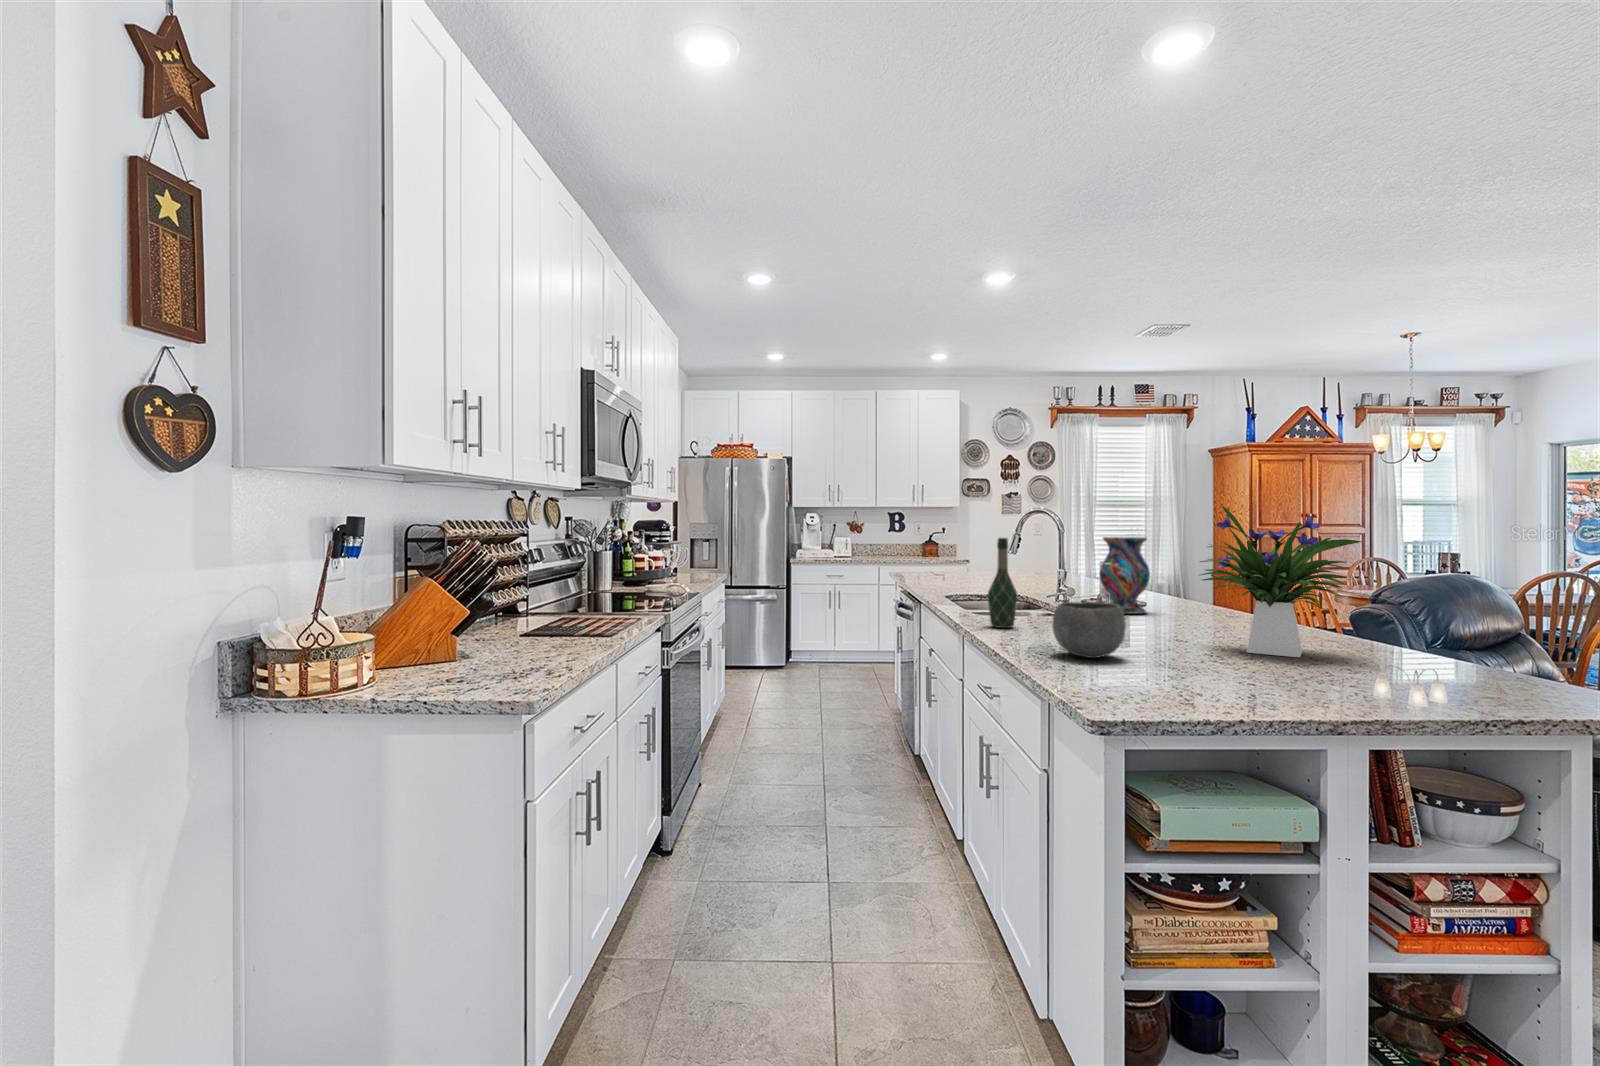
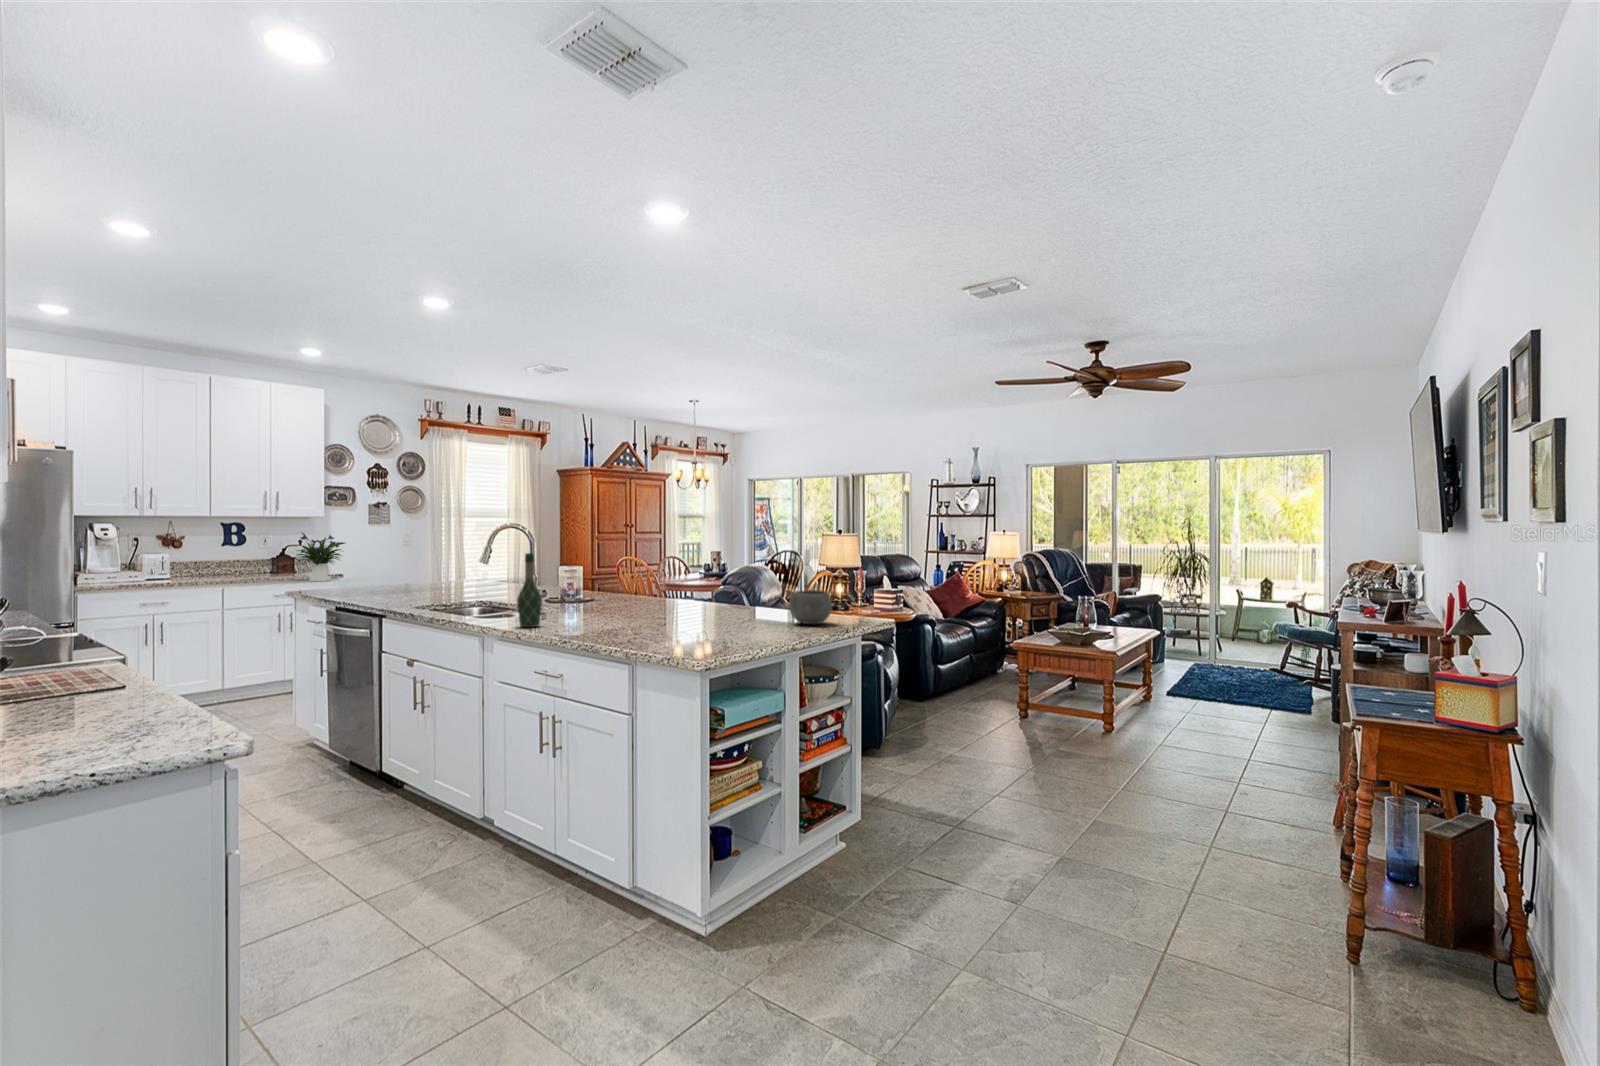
flower arrangement: present [1200,506,1362,657] -> present [296,532,345,581]
vase: present [1100,537,1150,614] -> none [566,549,603,608]
ceramic bowl: present [1052,602,1126,658] -> present [789,590,832,624]

